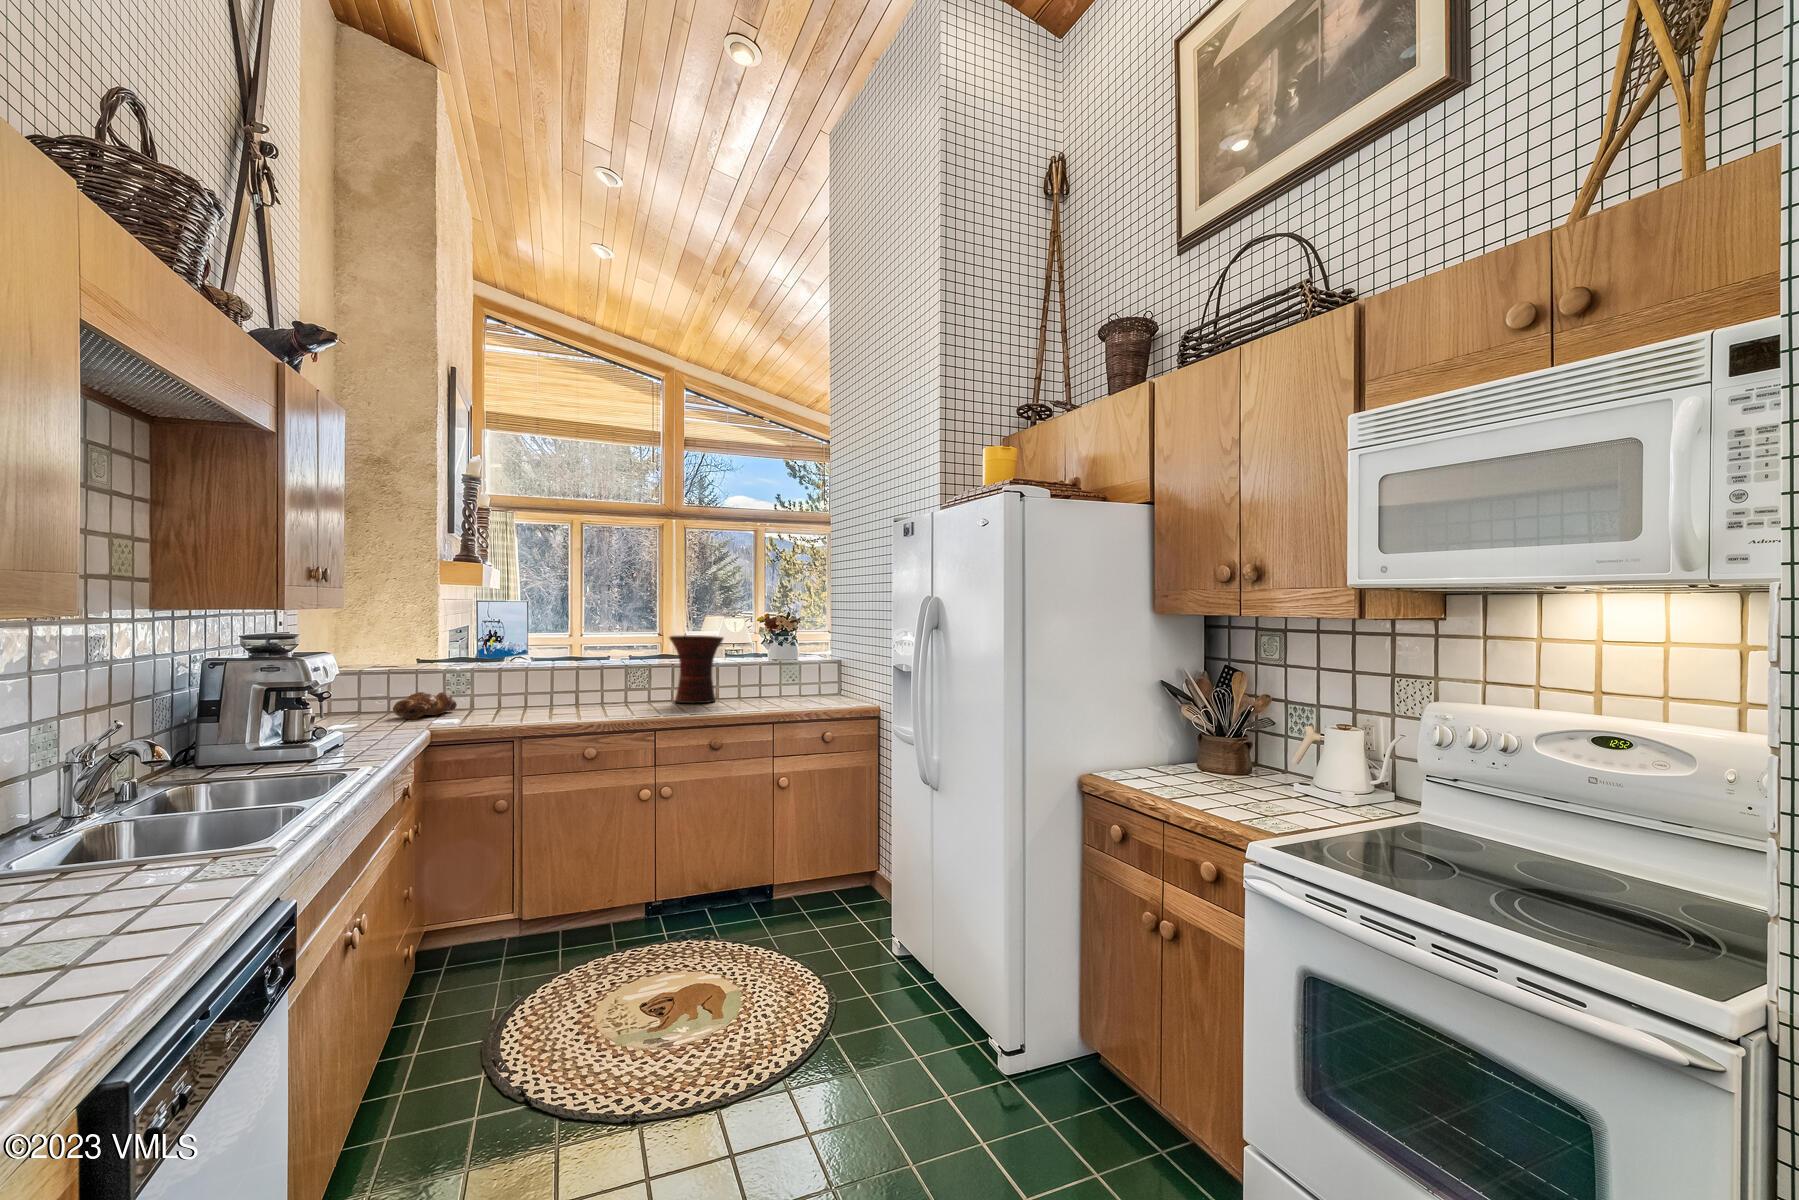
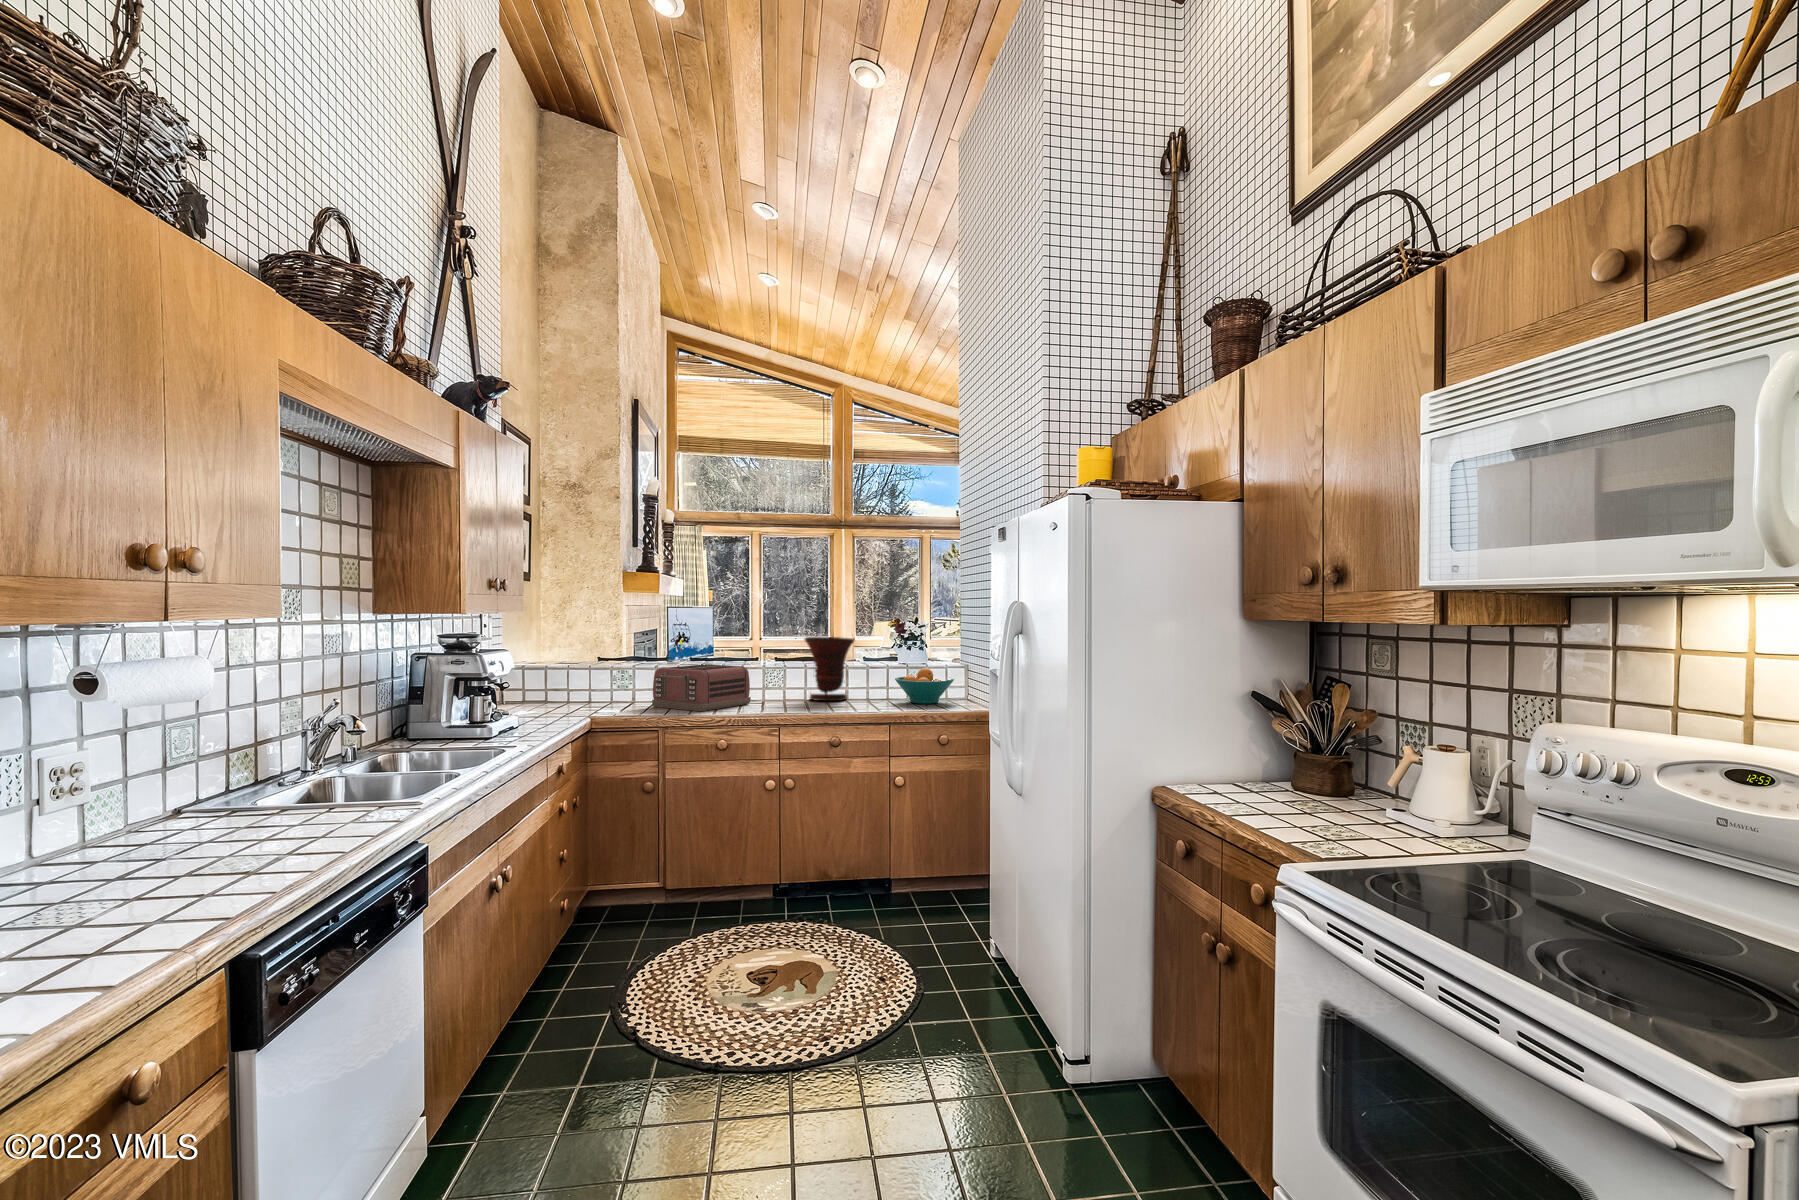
fruit bowl: none [768,666,829,702] -> present [895,668,954,704]
toaster: none [498,667,613,720] -> present [652,664,751,711]
bread loaf: present [393,692,457,719] -> none [570,683,623,706]

